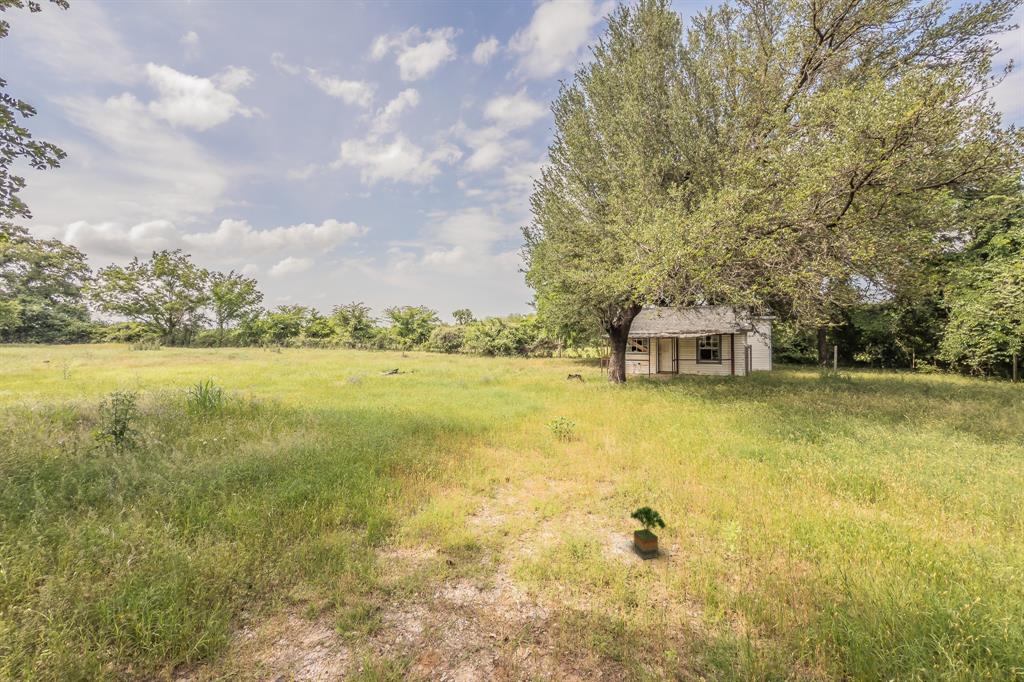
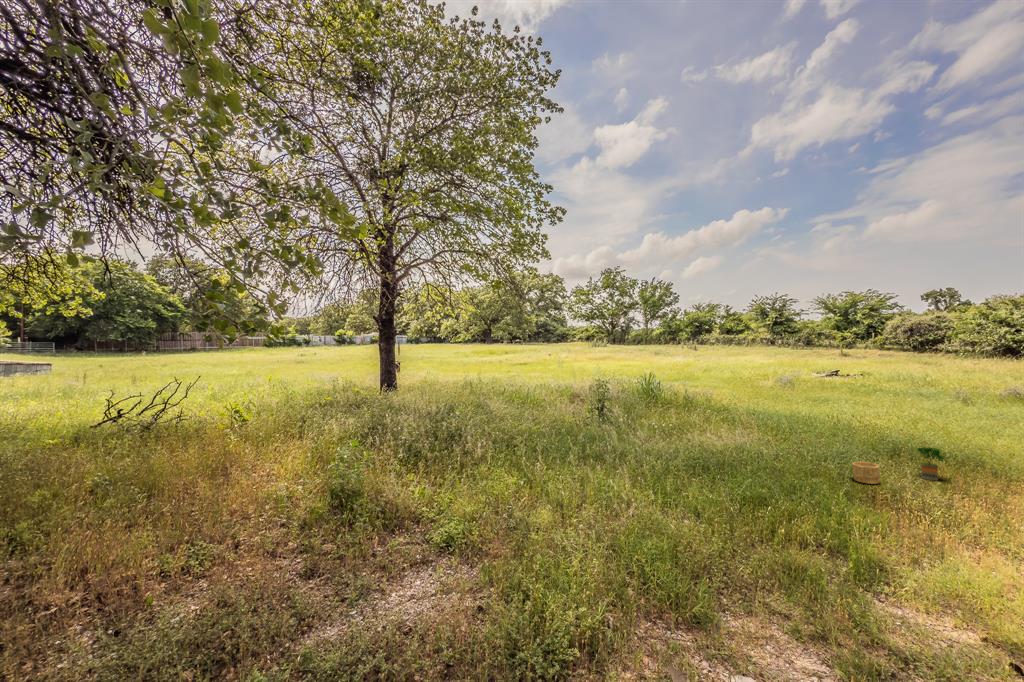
wooden bucket: none [598,572,640,629] -> present [852,462,880,484]

